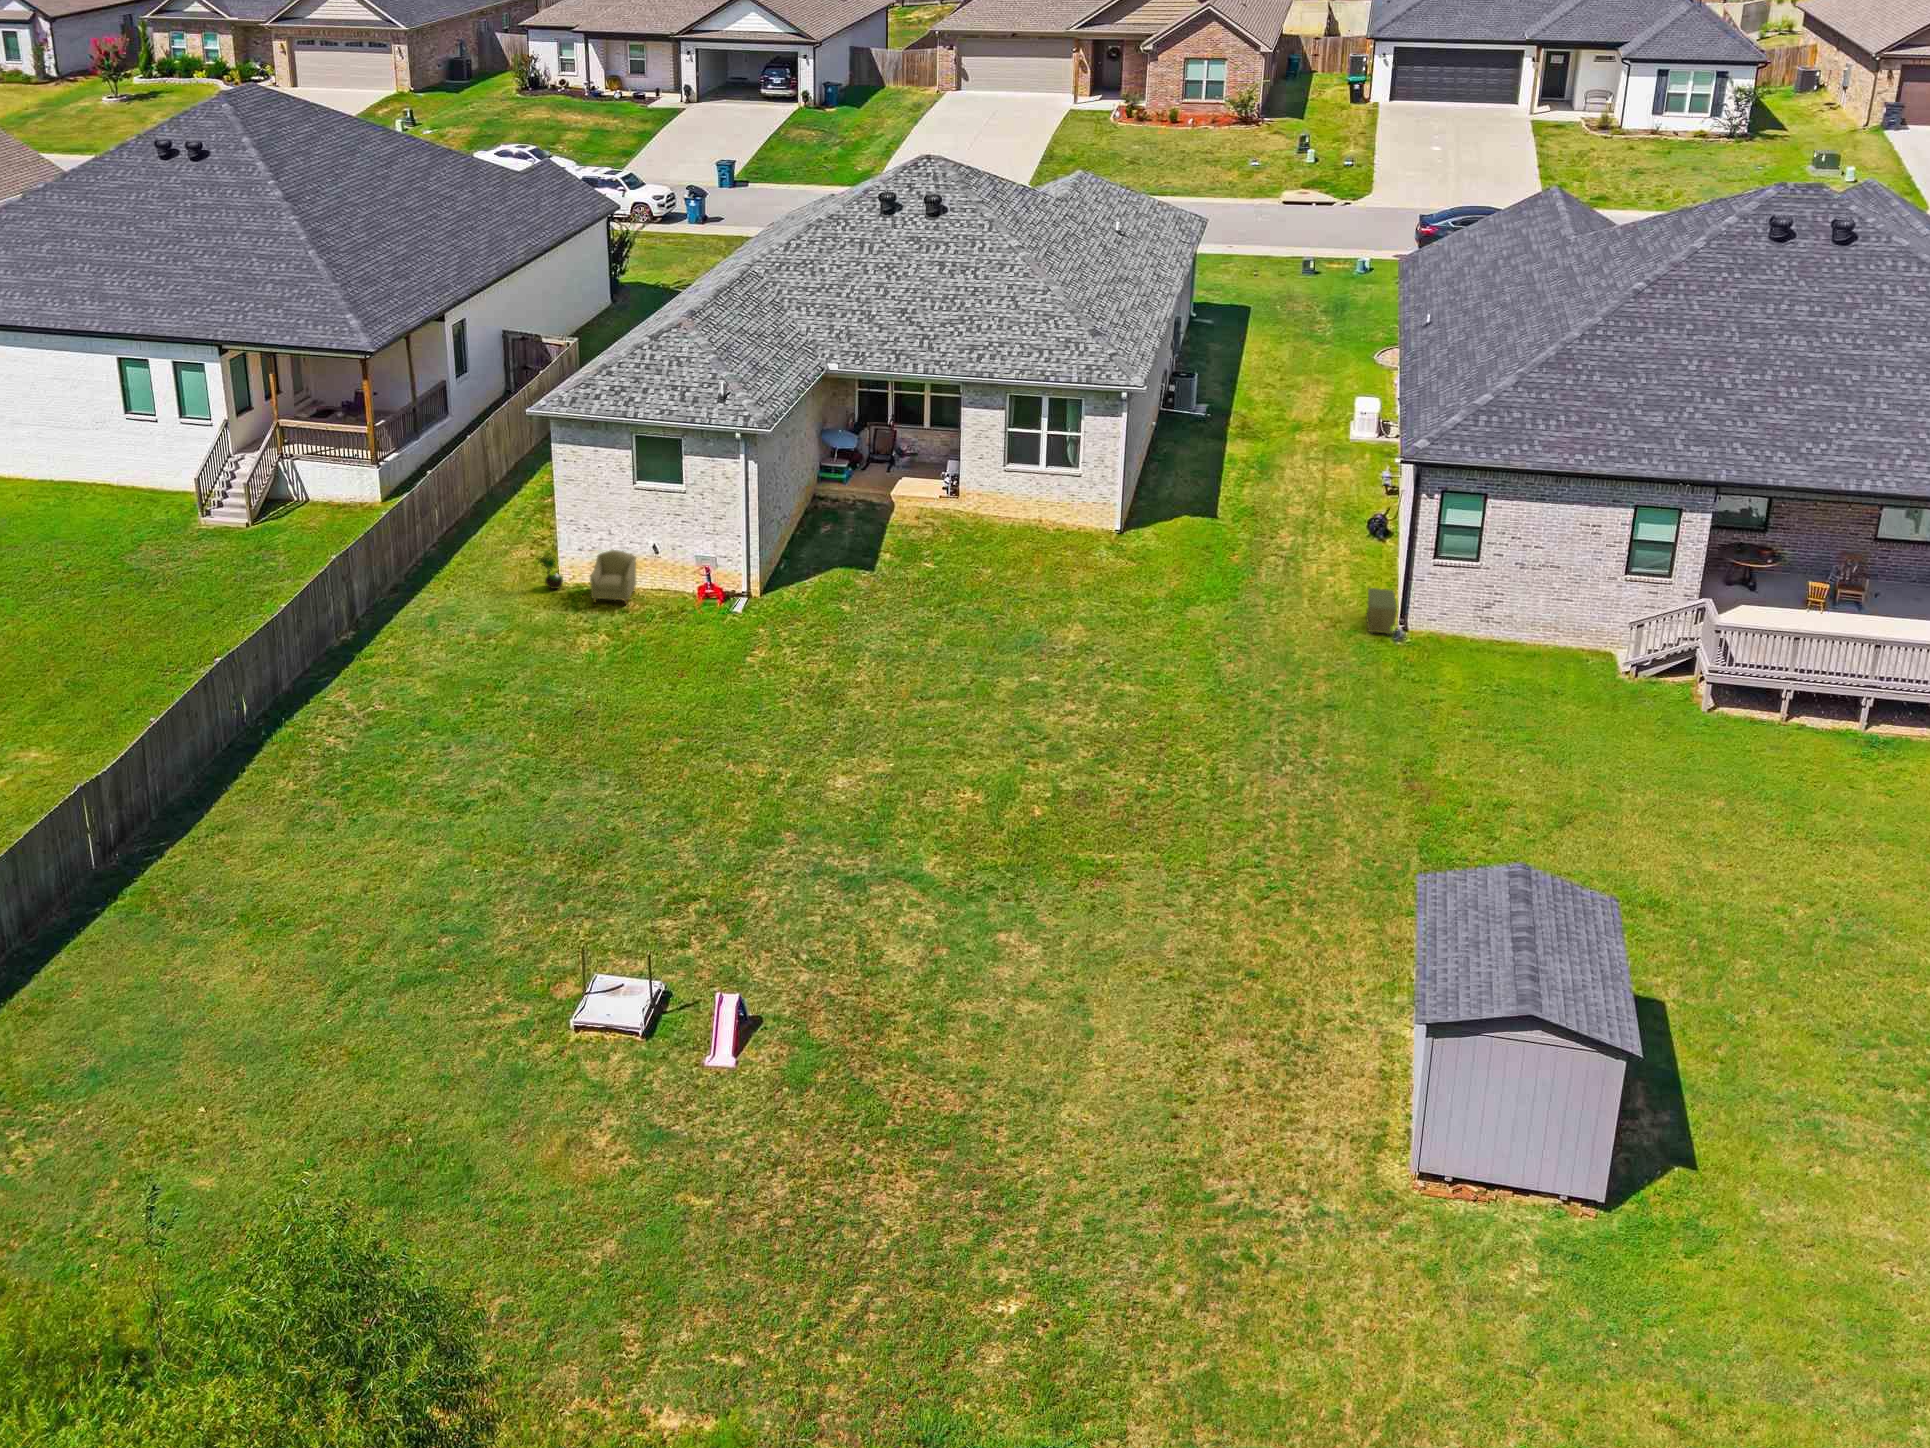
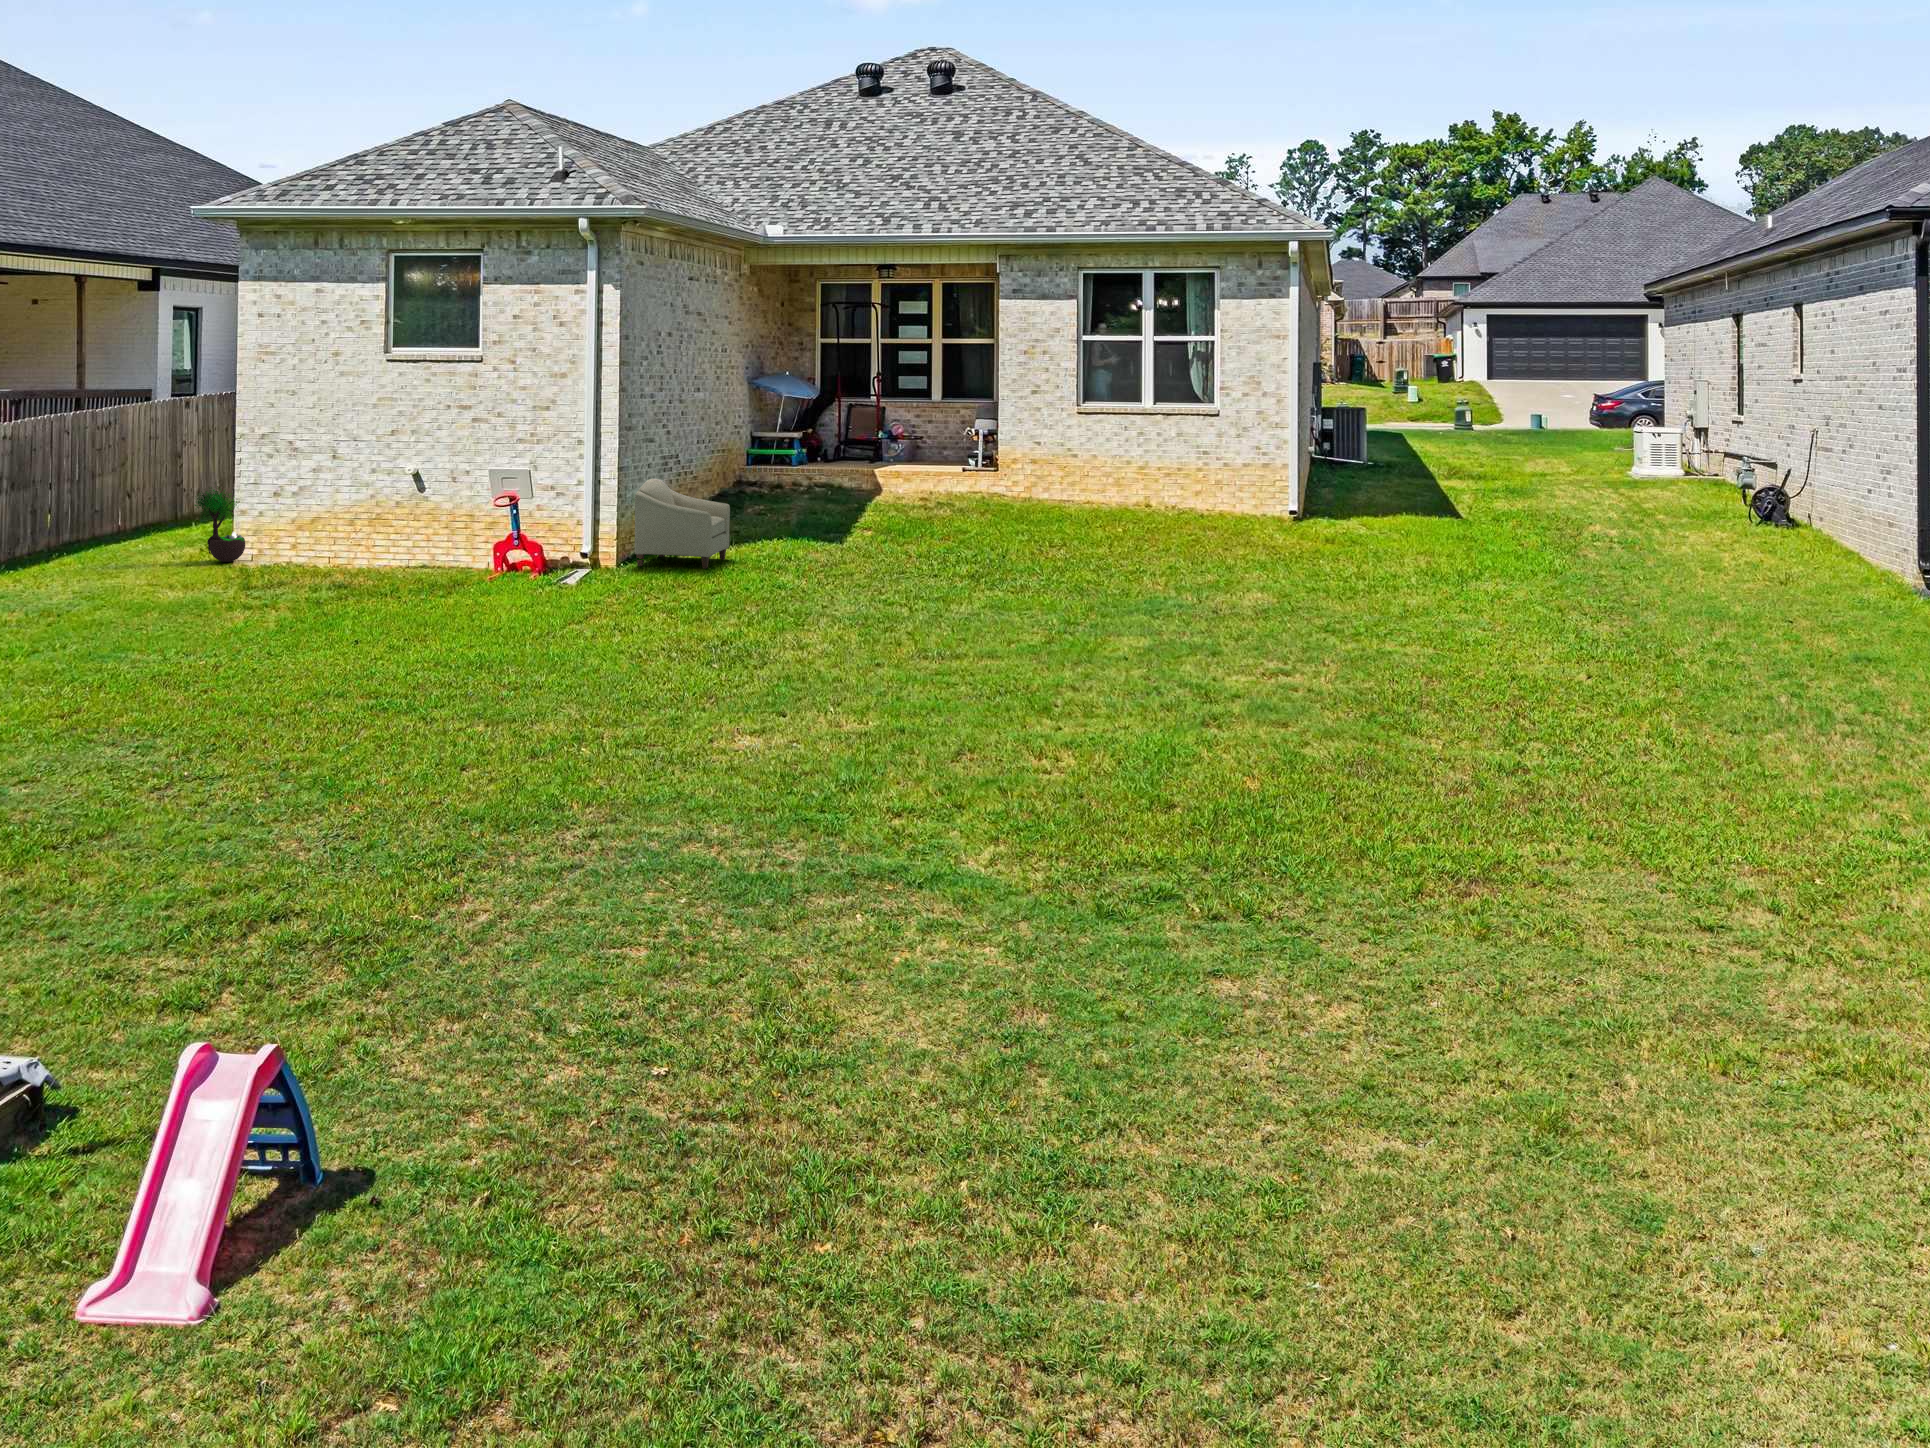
chair: present [590,550,636,604] -> present [635,479,730,569]
storage bench: present [1366,588,1397,634] -> none [1832,521,1924,602]

